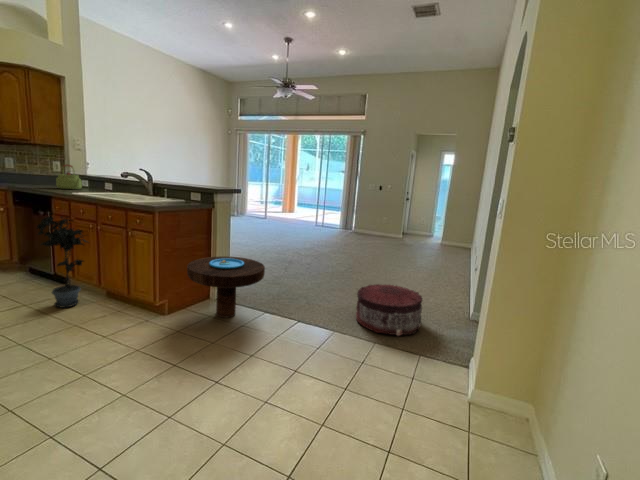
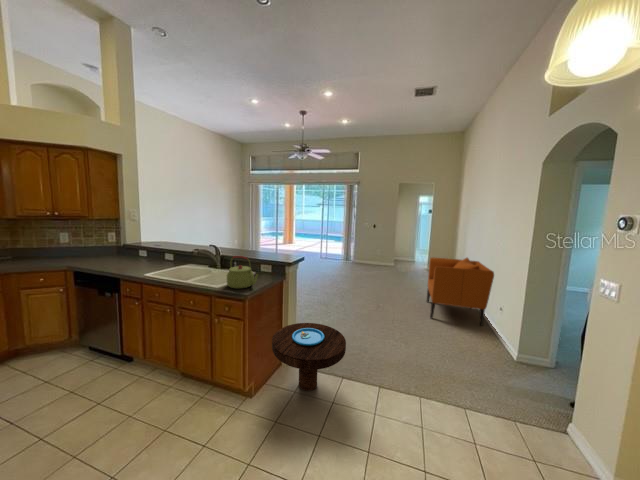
kettle: present [56,165,82,189] -> present [227,256,258,288]
potted plant: present [37,213,87,308] -> none [113,304,169,401]
armchair: none [403,217,477,293] -> present [427,257,494,326]
pouf: present [356,284,422,336] -> none [422,334,491,394]

